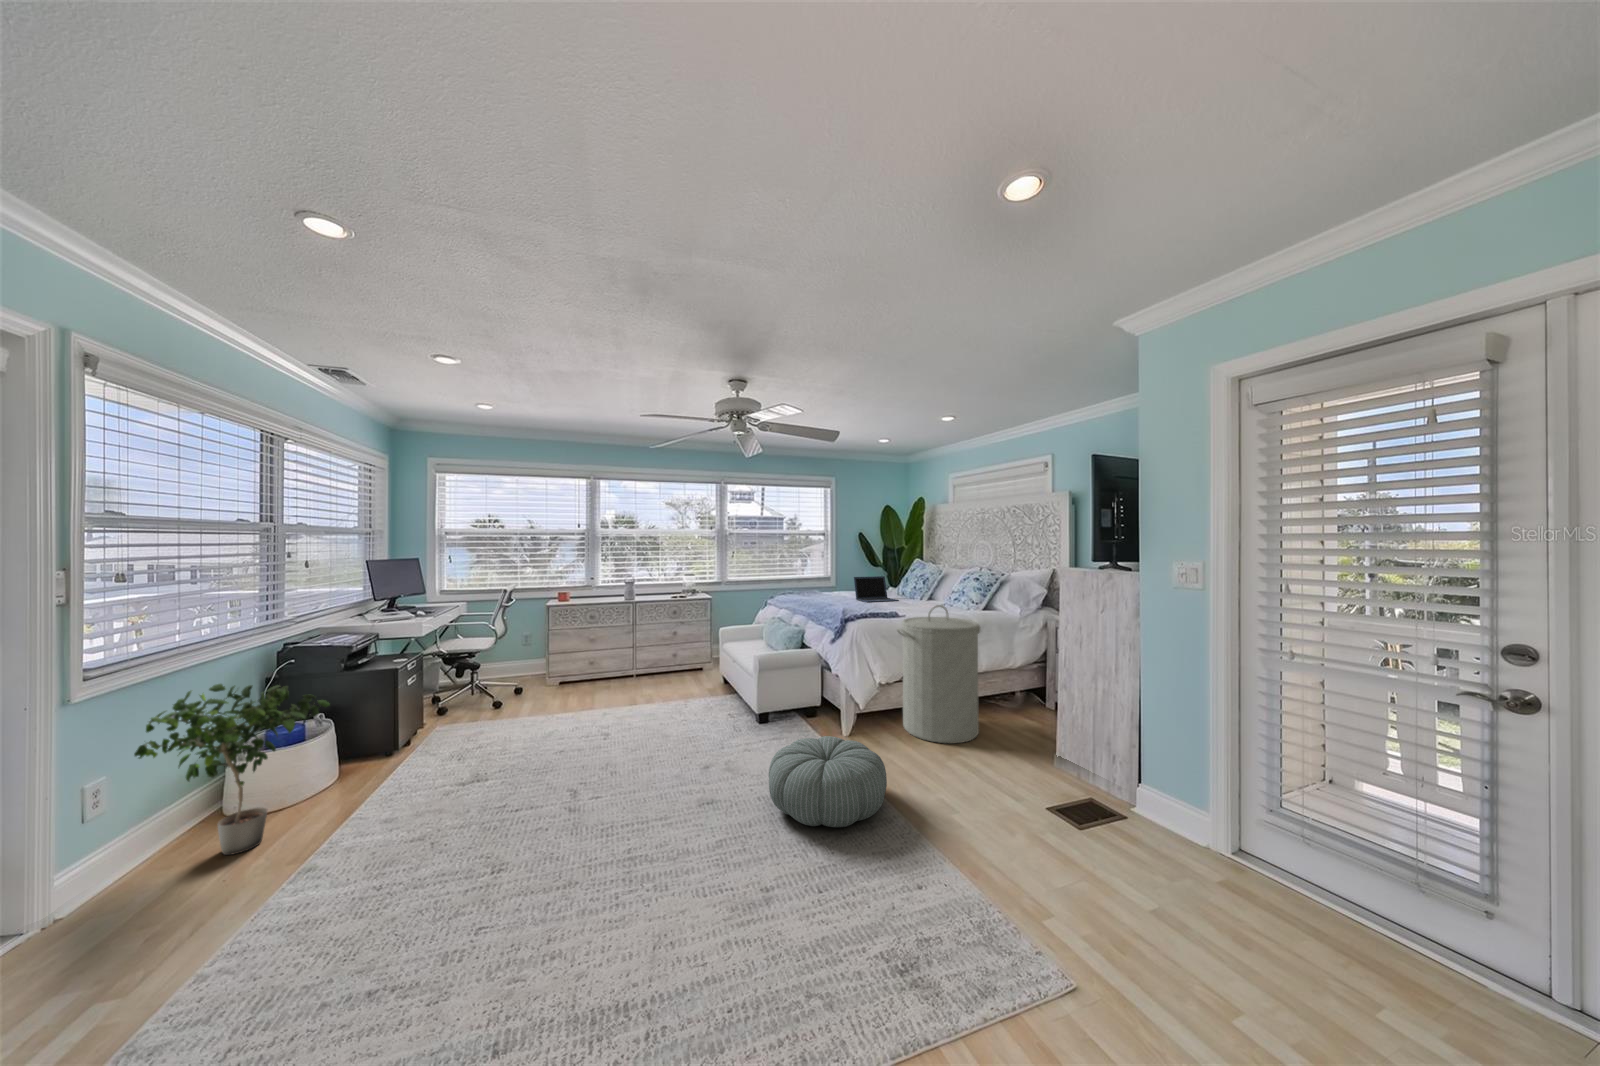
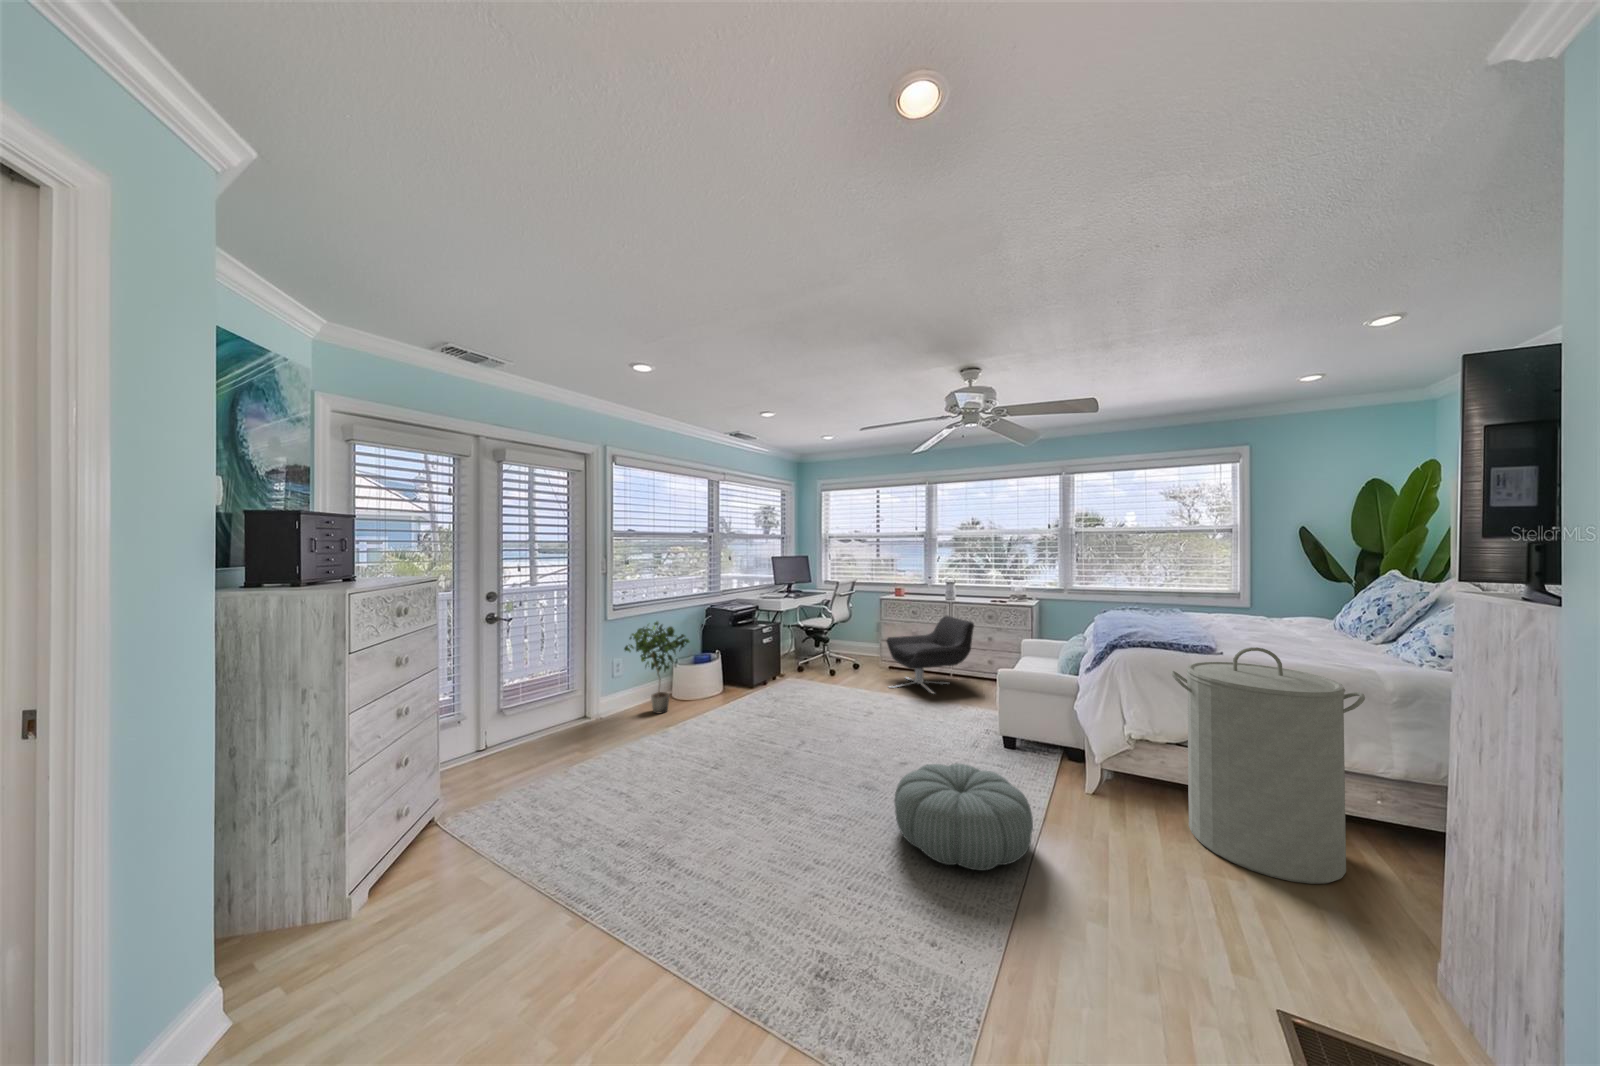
laptop: present [854,576,899,602] -> none [1228,595,1310,640]
lounge chair: none [571,616,670,704] -> present [887,616,974,694]

